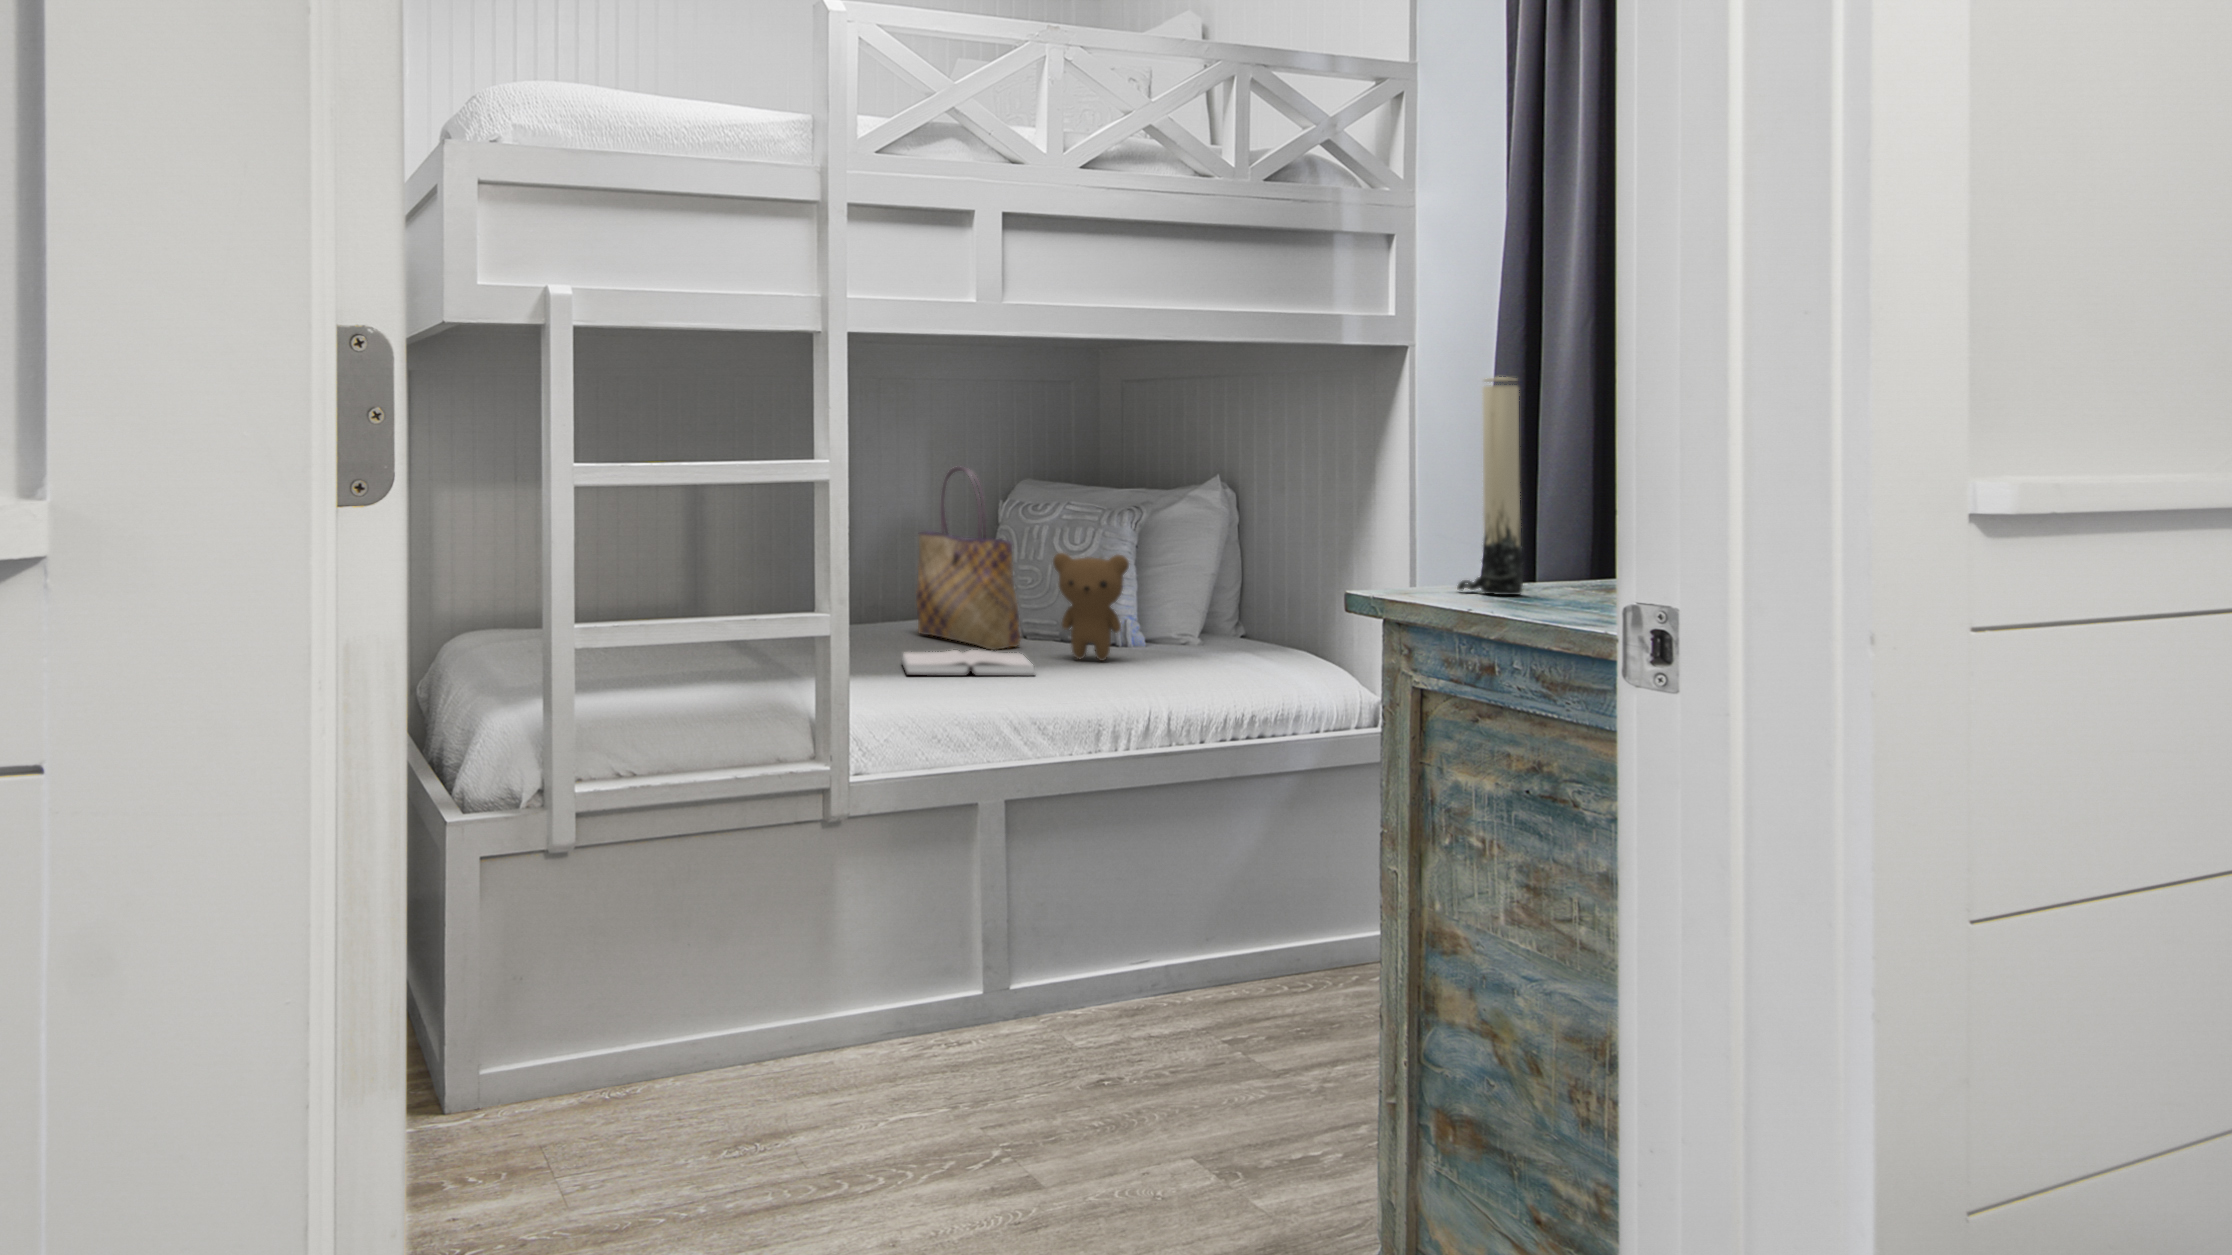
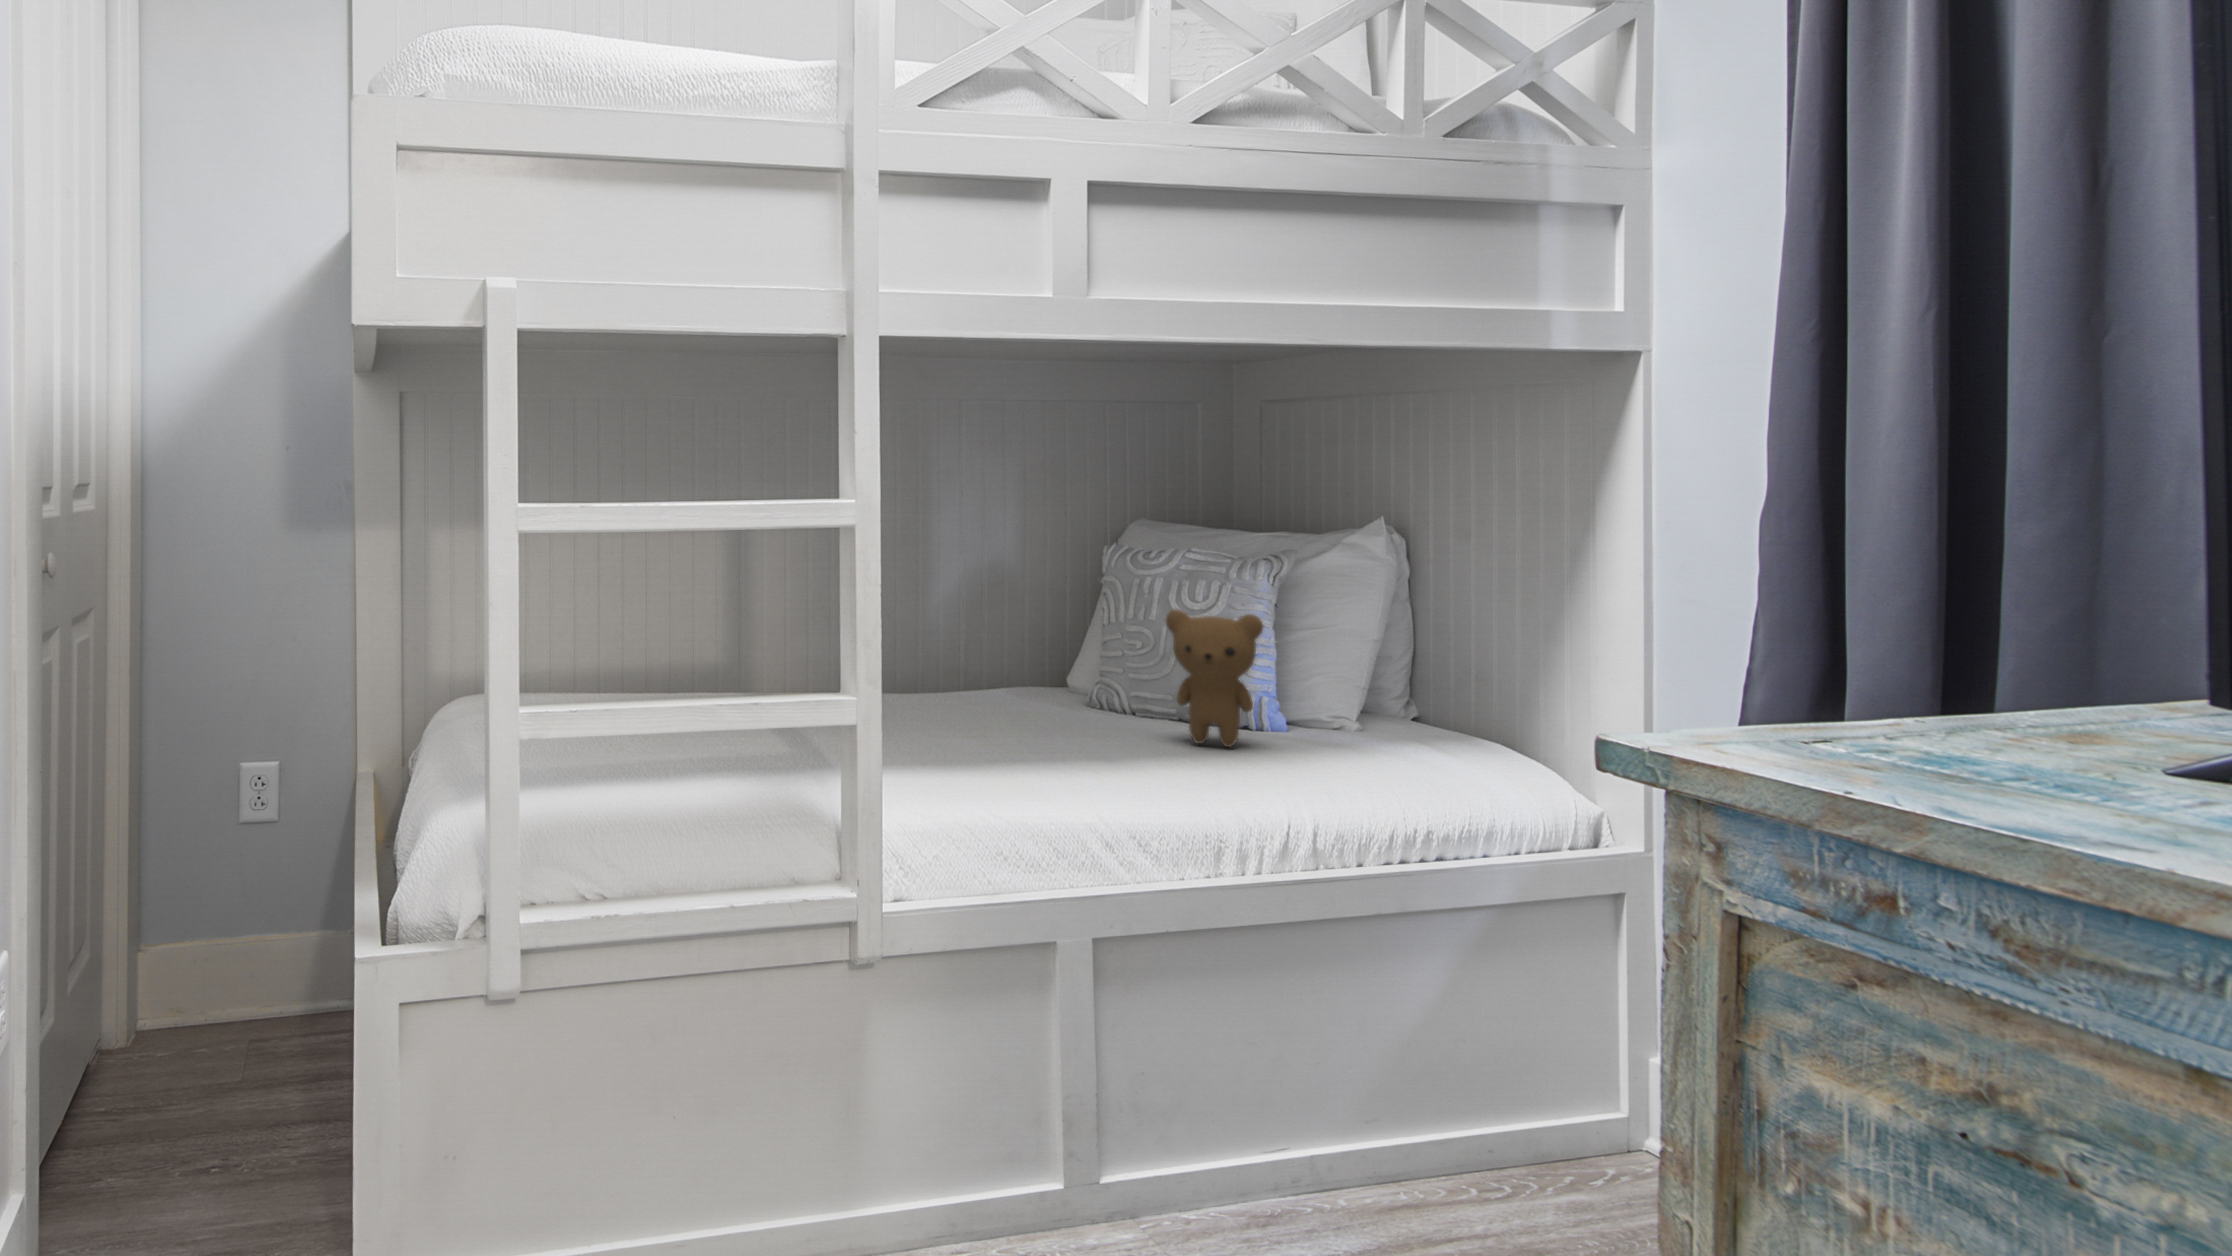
candle: present [1457,377,1524,595] -> none [1794,404,1920,763]
tote bag: present [916,467,1020,650] -> none [1002,497,1127,724]
hardback book: present [902,650,1035,676] -> none [973,729,1140,771]

